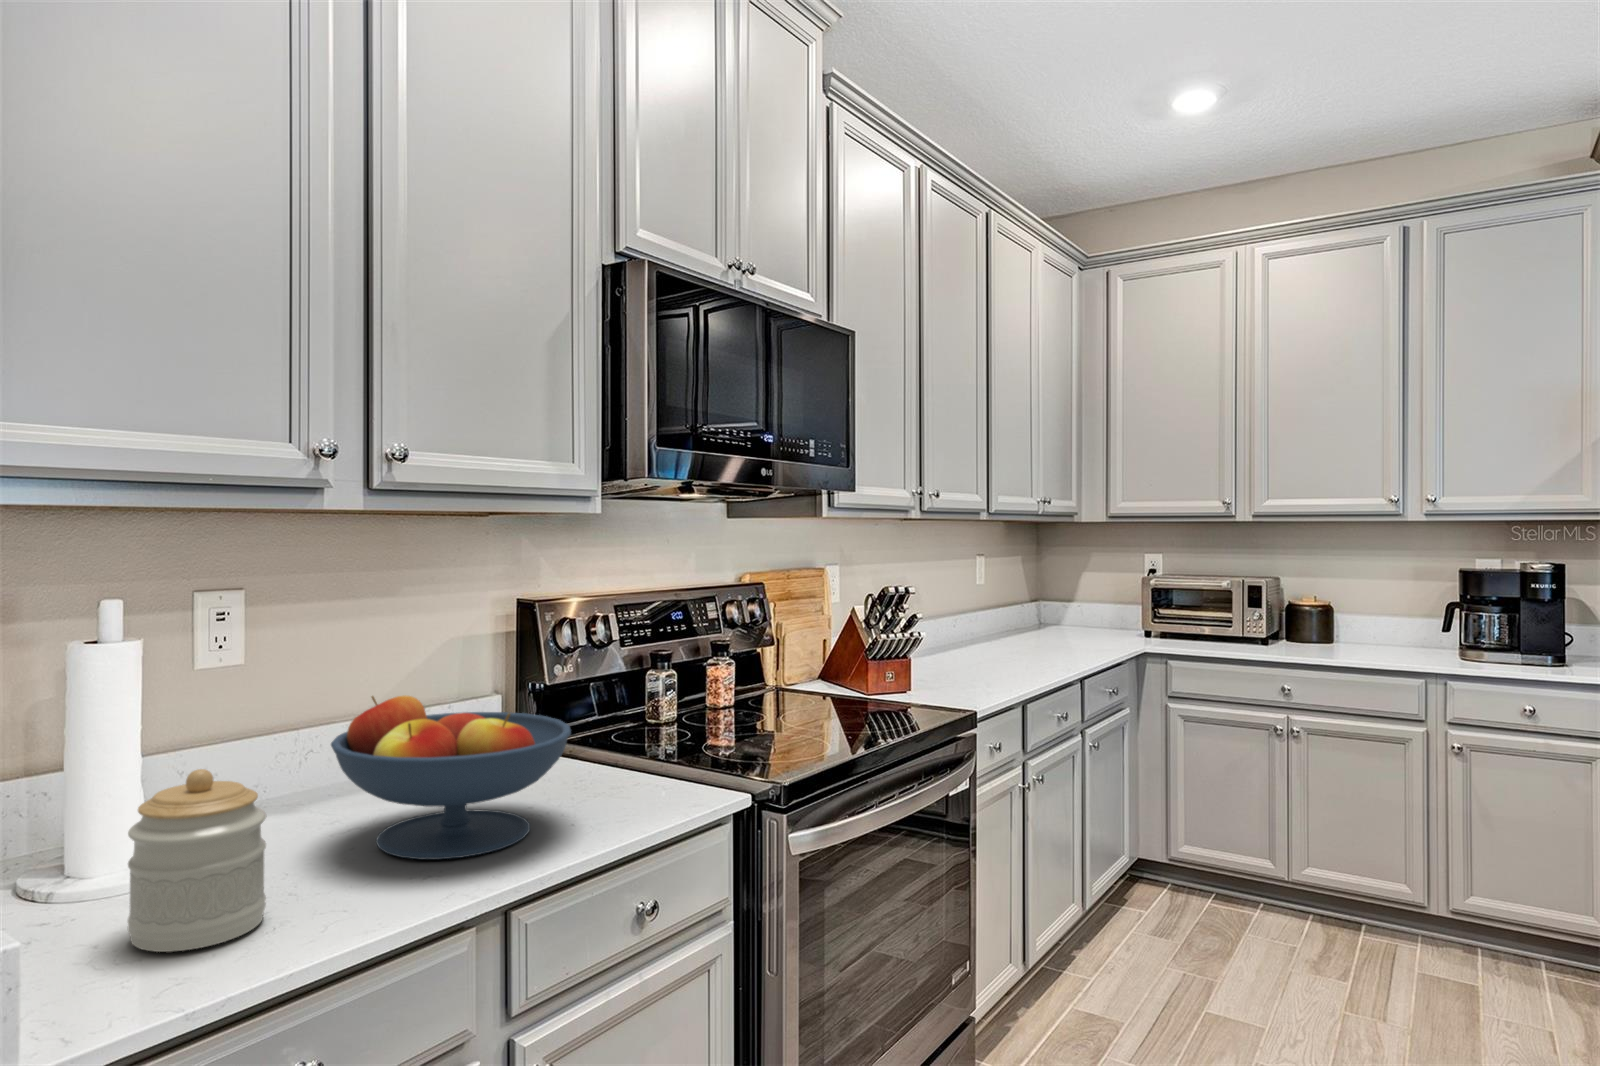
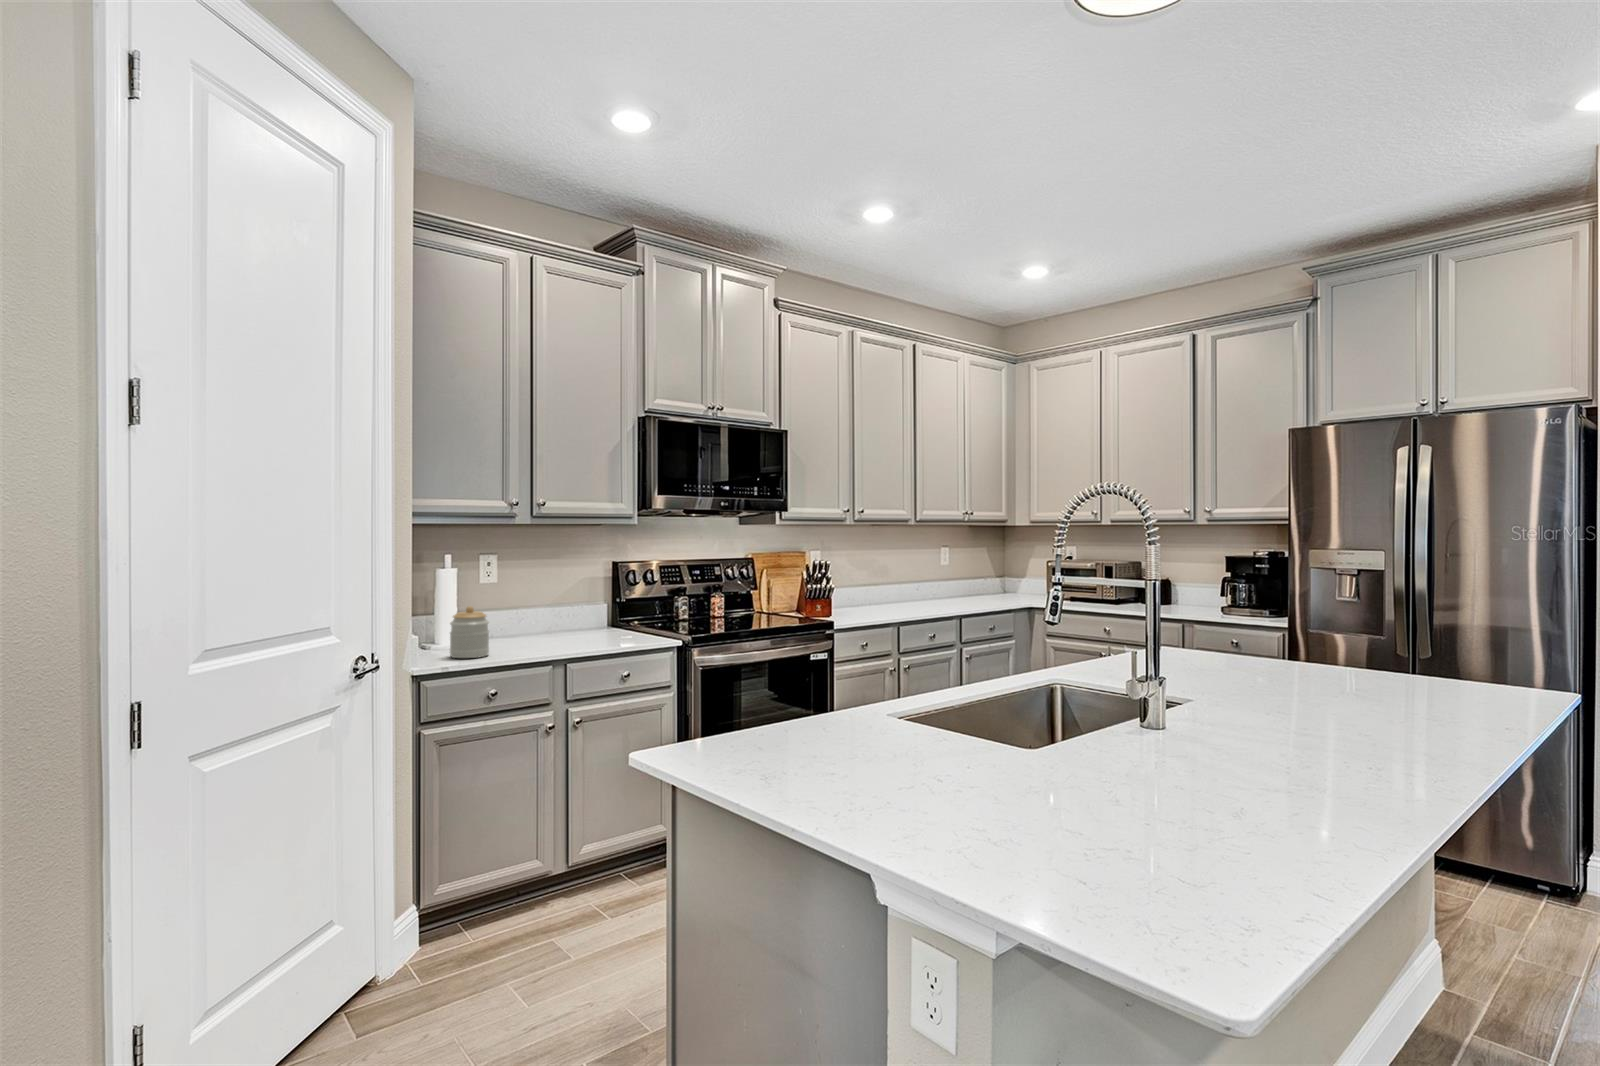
fruit bowl: present [331,695,571,859] -> none [516,592,603,648]

